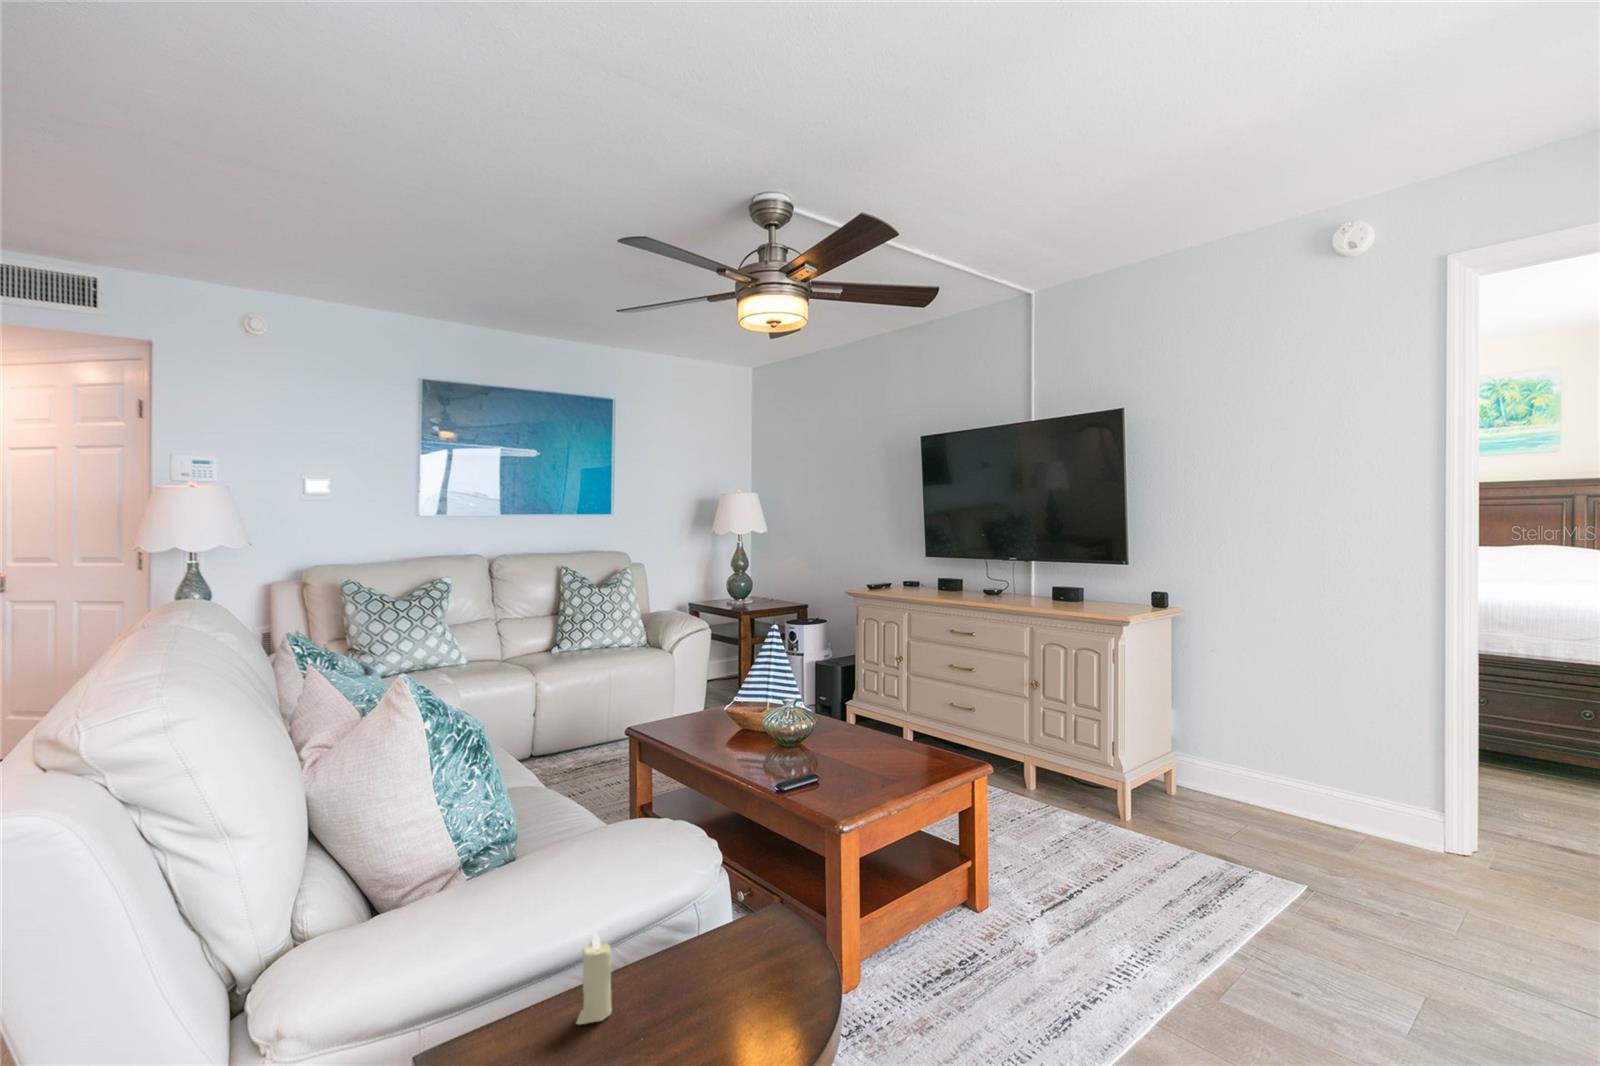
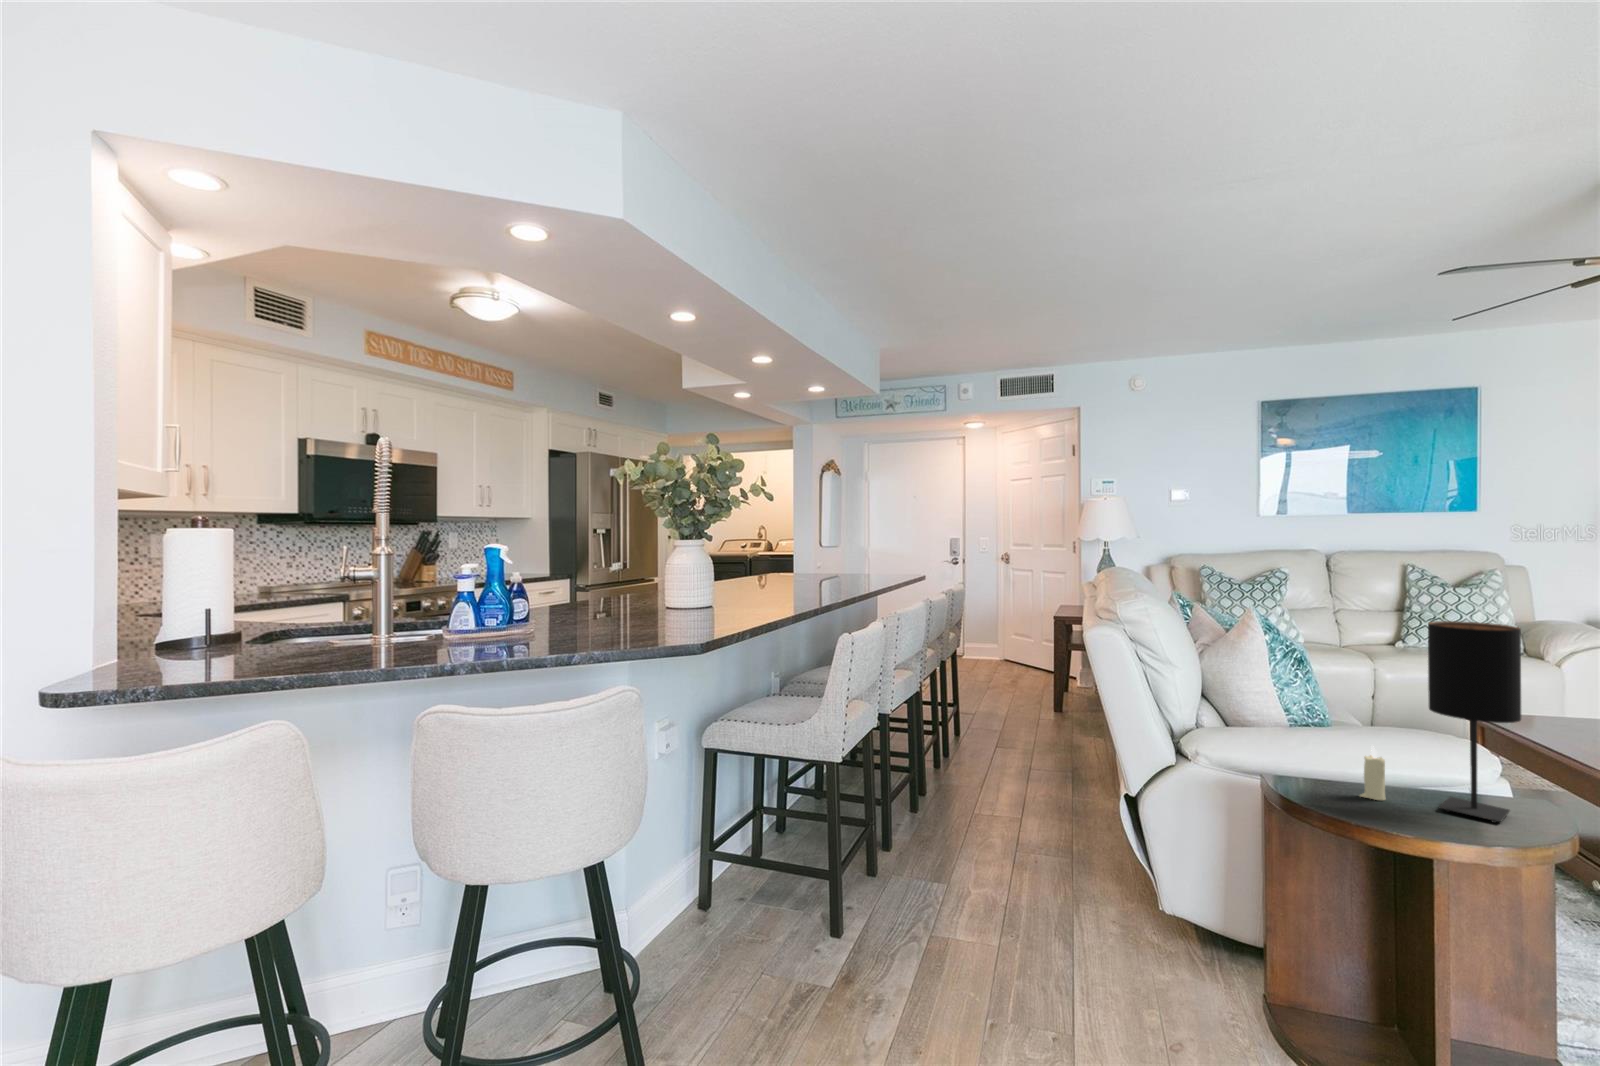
table lamp: none [662,694,762,998] -> present [1428,621,1521,823]

